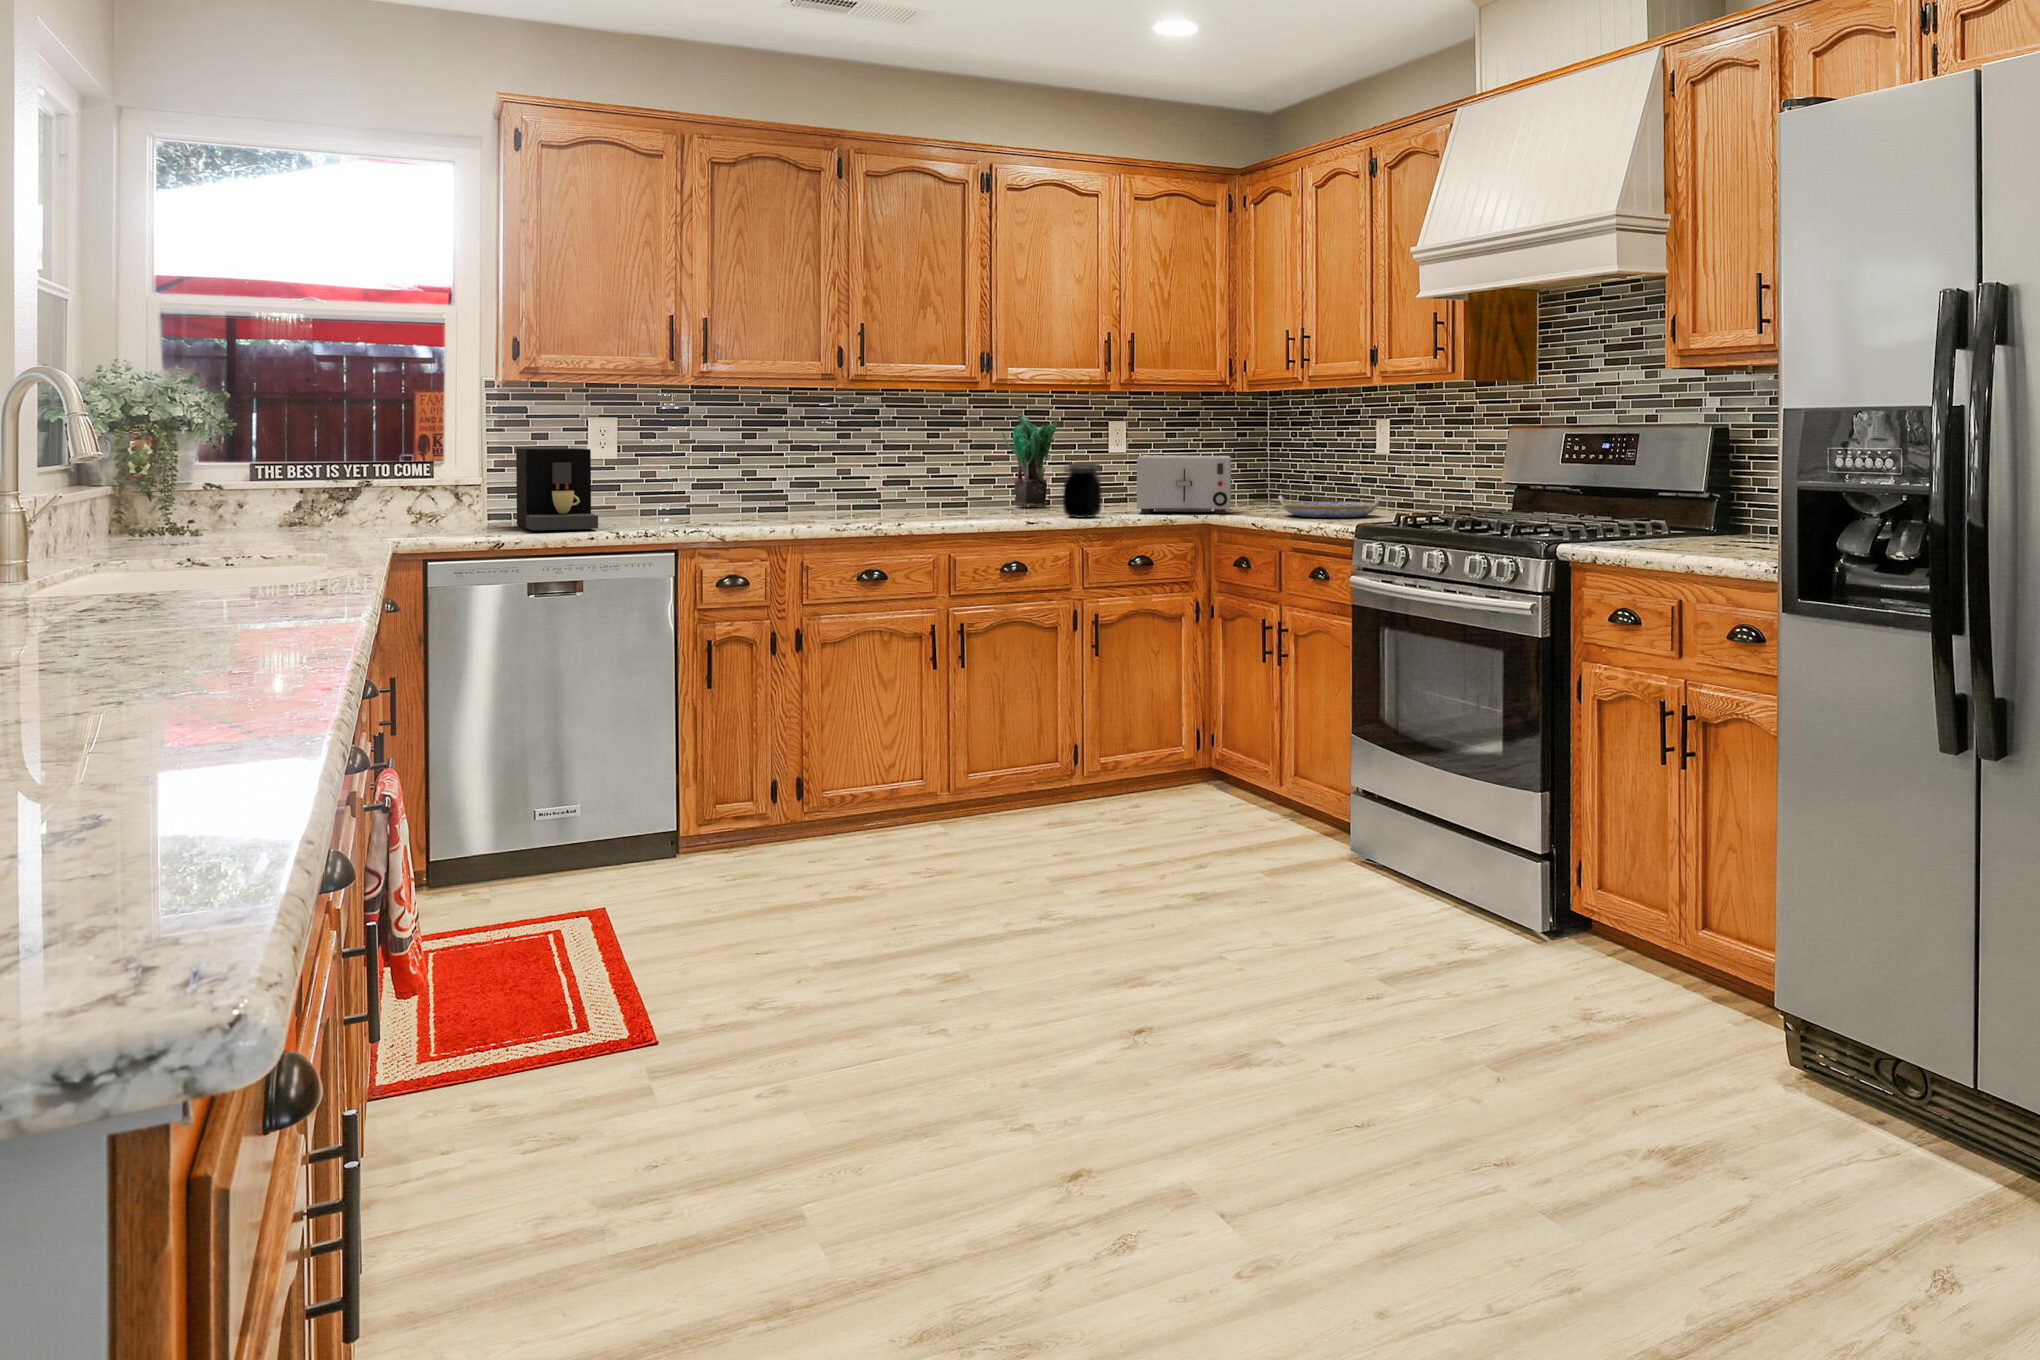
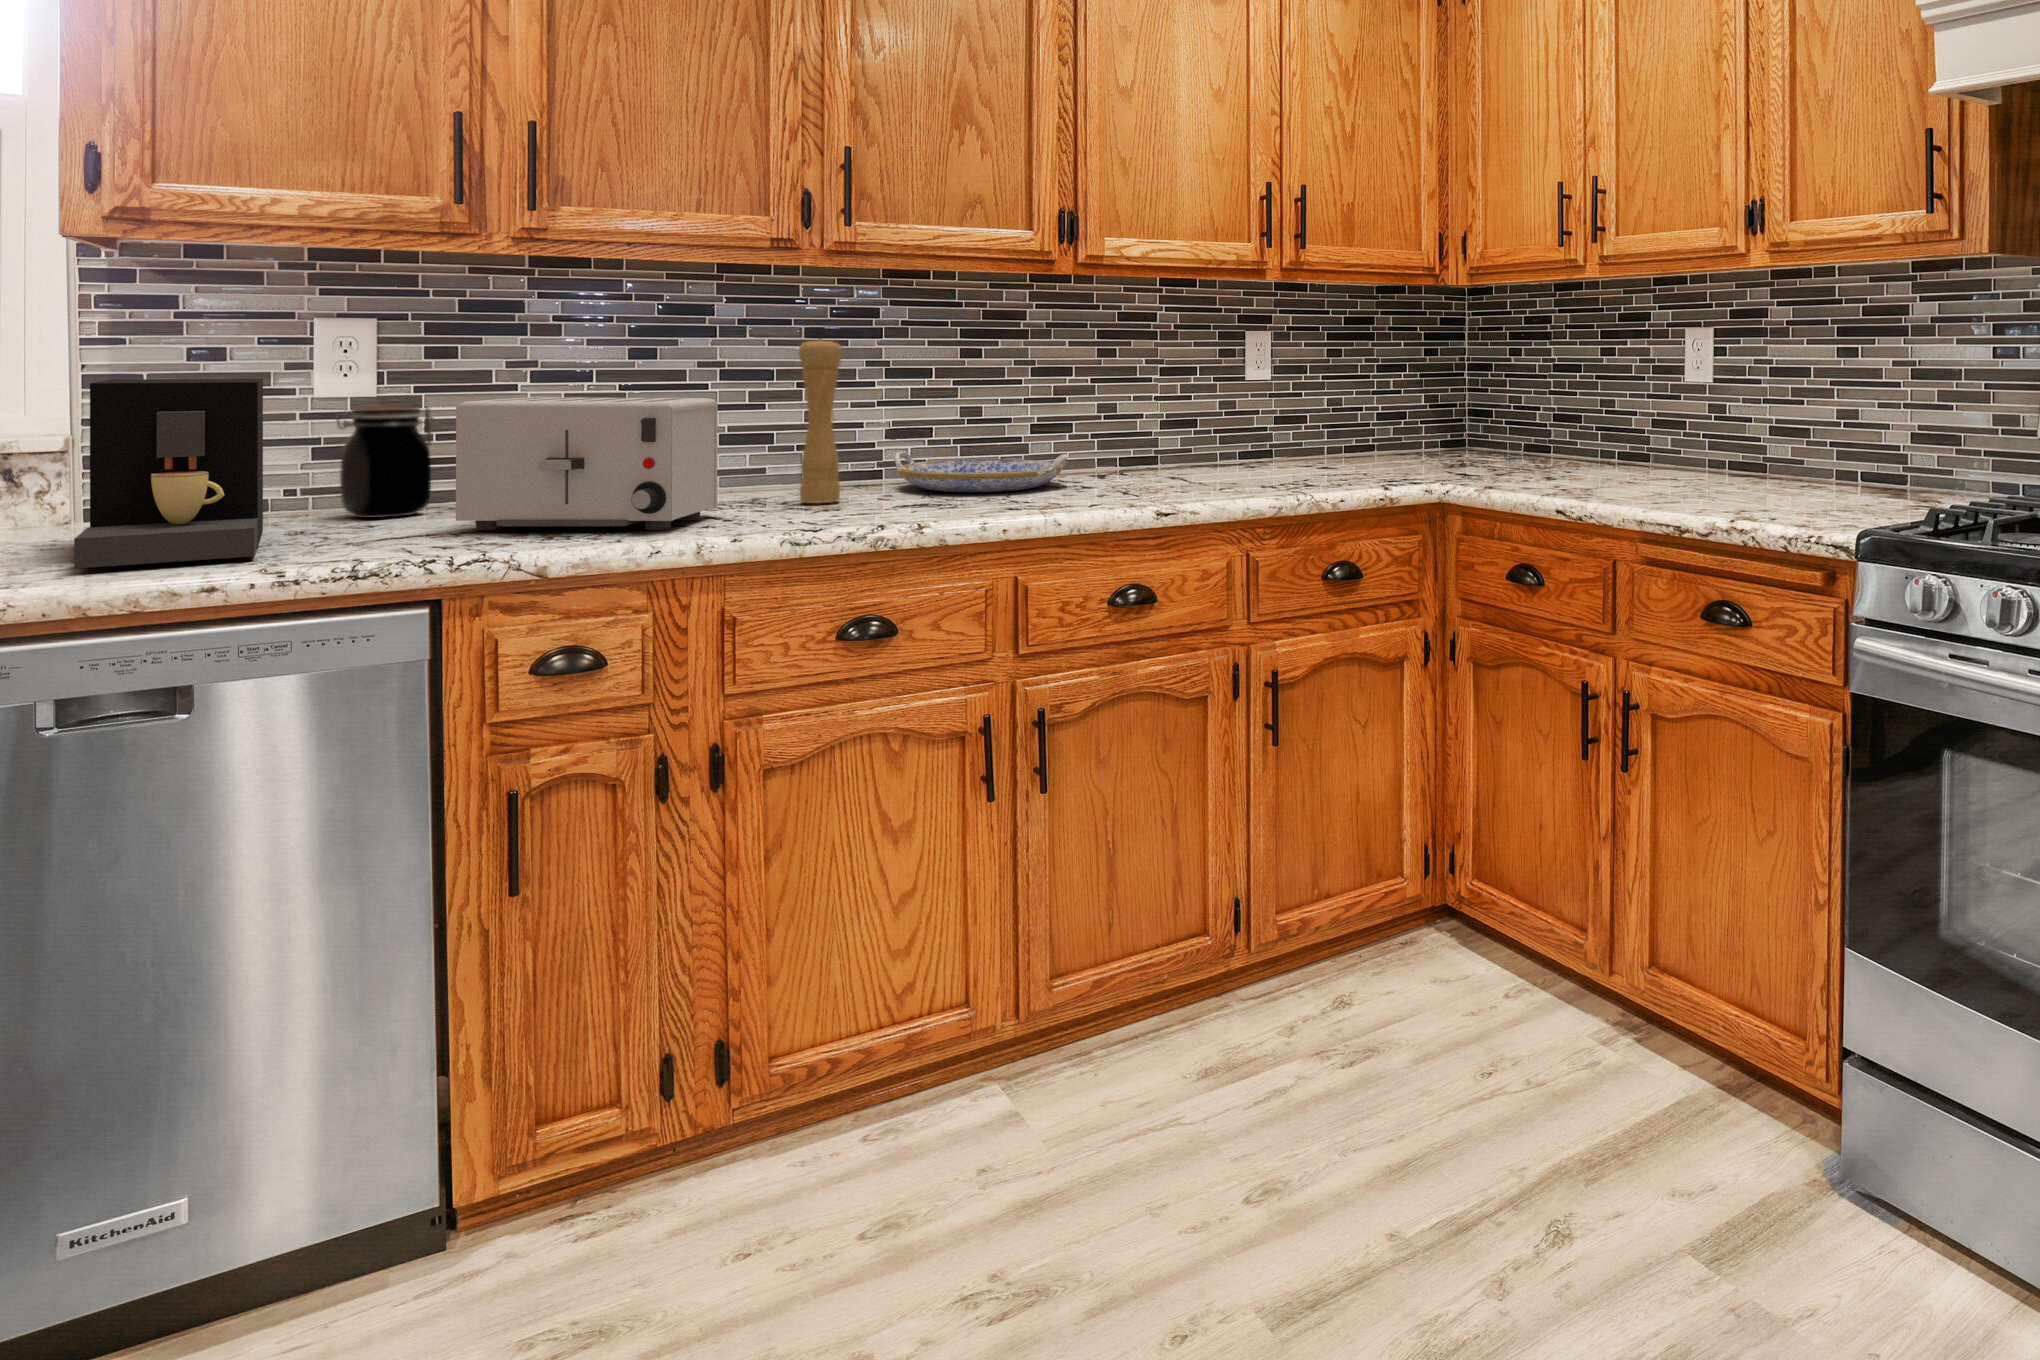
potted plant: present [1002,414,1057,507] -> none [1086,317,1174,469]
pepper mill: none [835,428,858,518] -> present [799,338,842,503]
toaster: present [1137,455,1231,514] -> present [456,397,718,530]
jar: present [1063,463,1101,518] -> present [337,407,434,518]
serving tray: present [1278,495,1381,518] -> present [894,452,1068,492]

